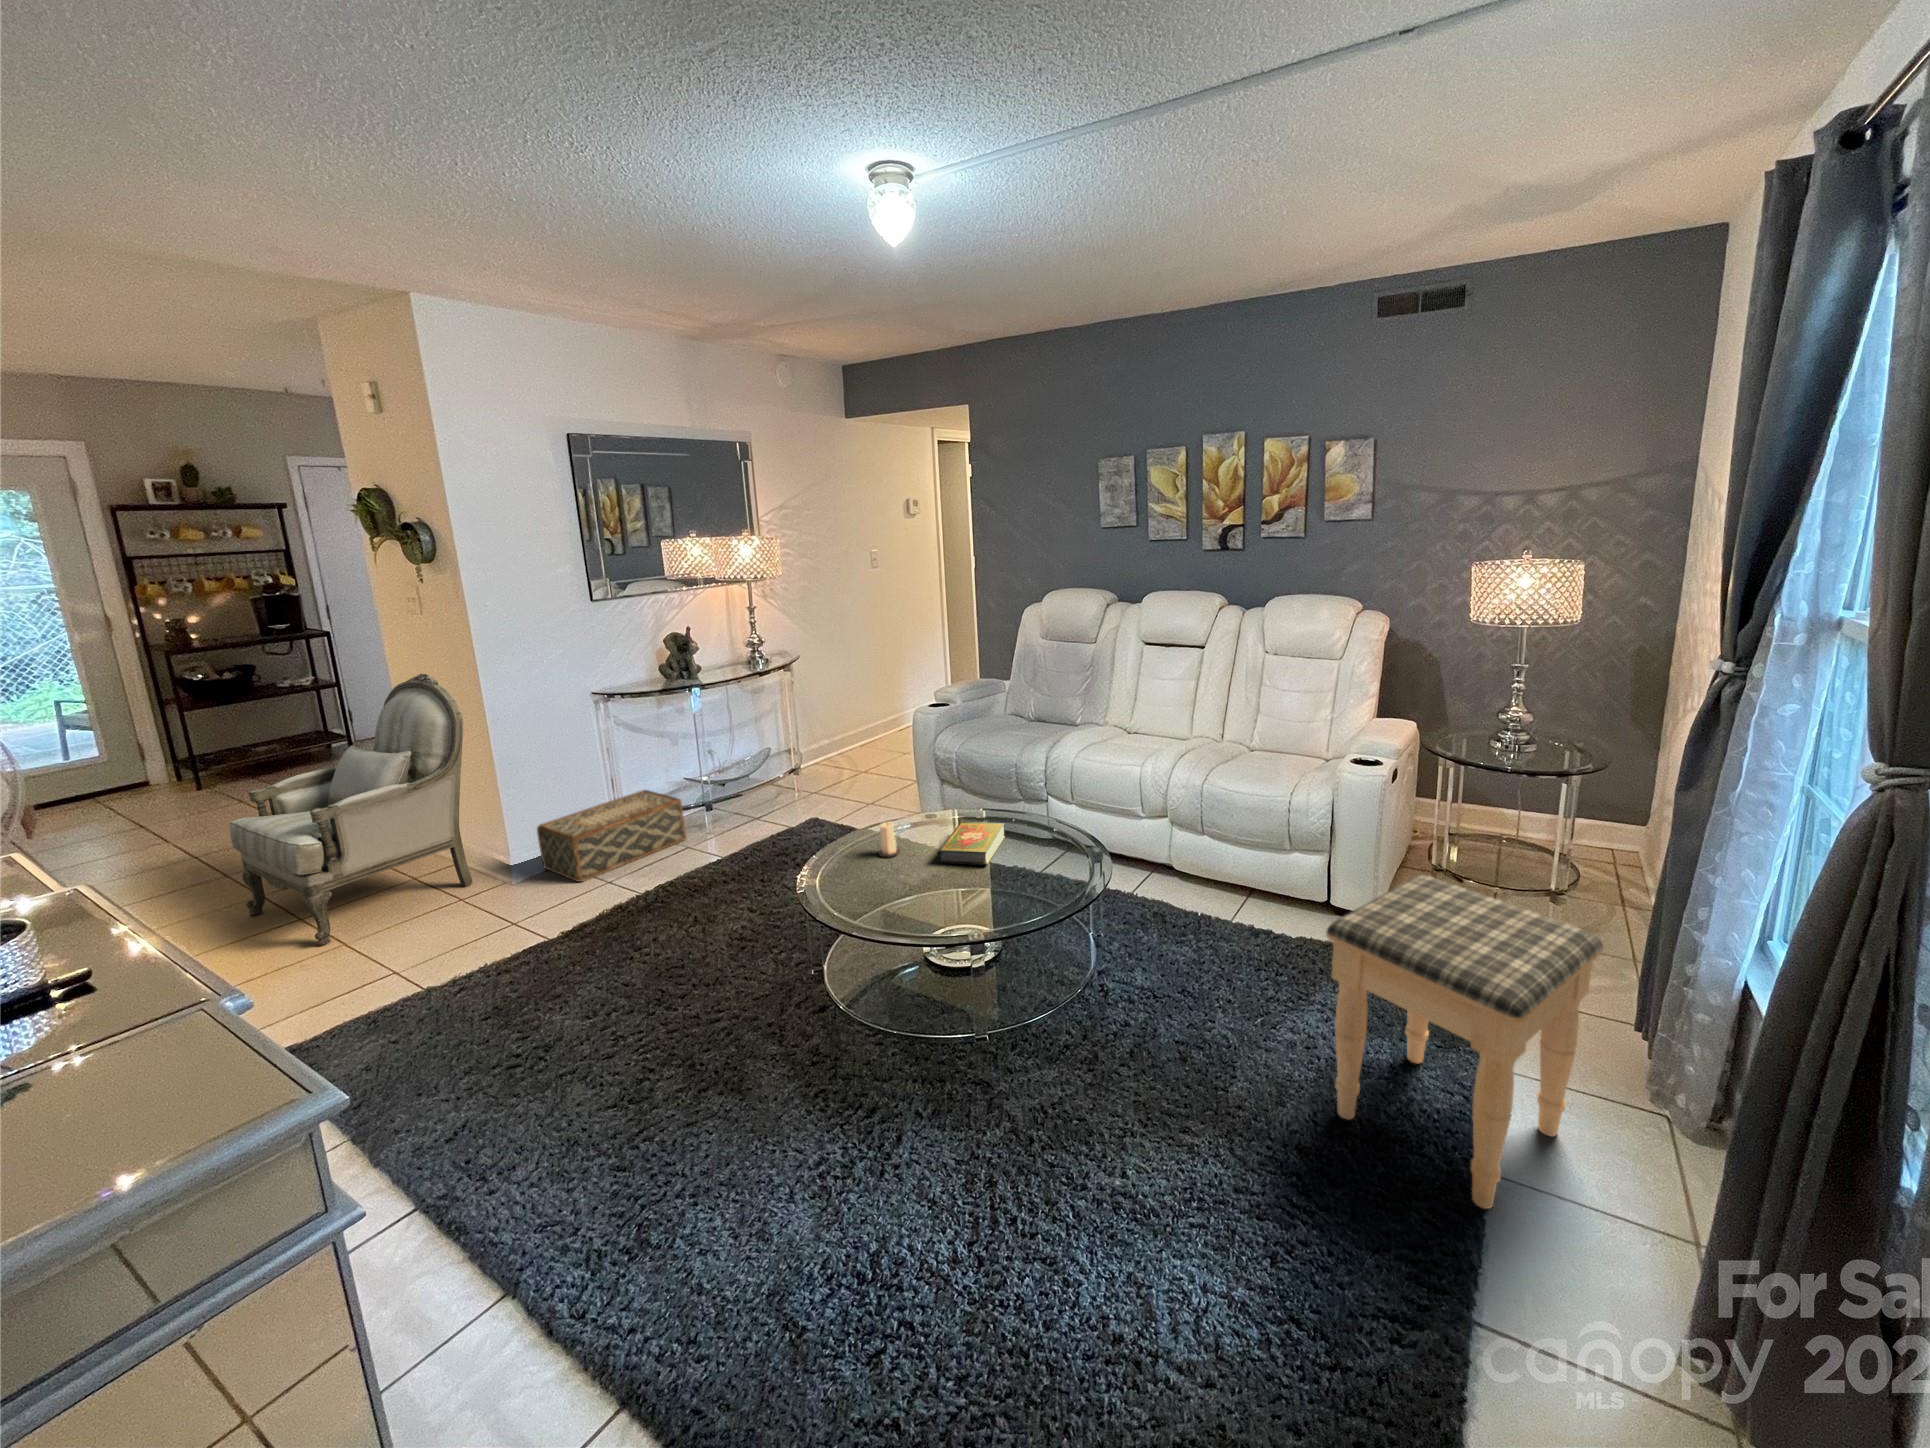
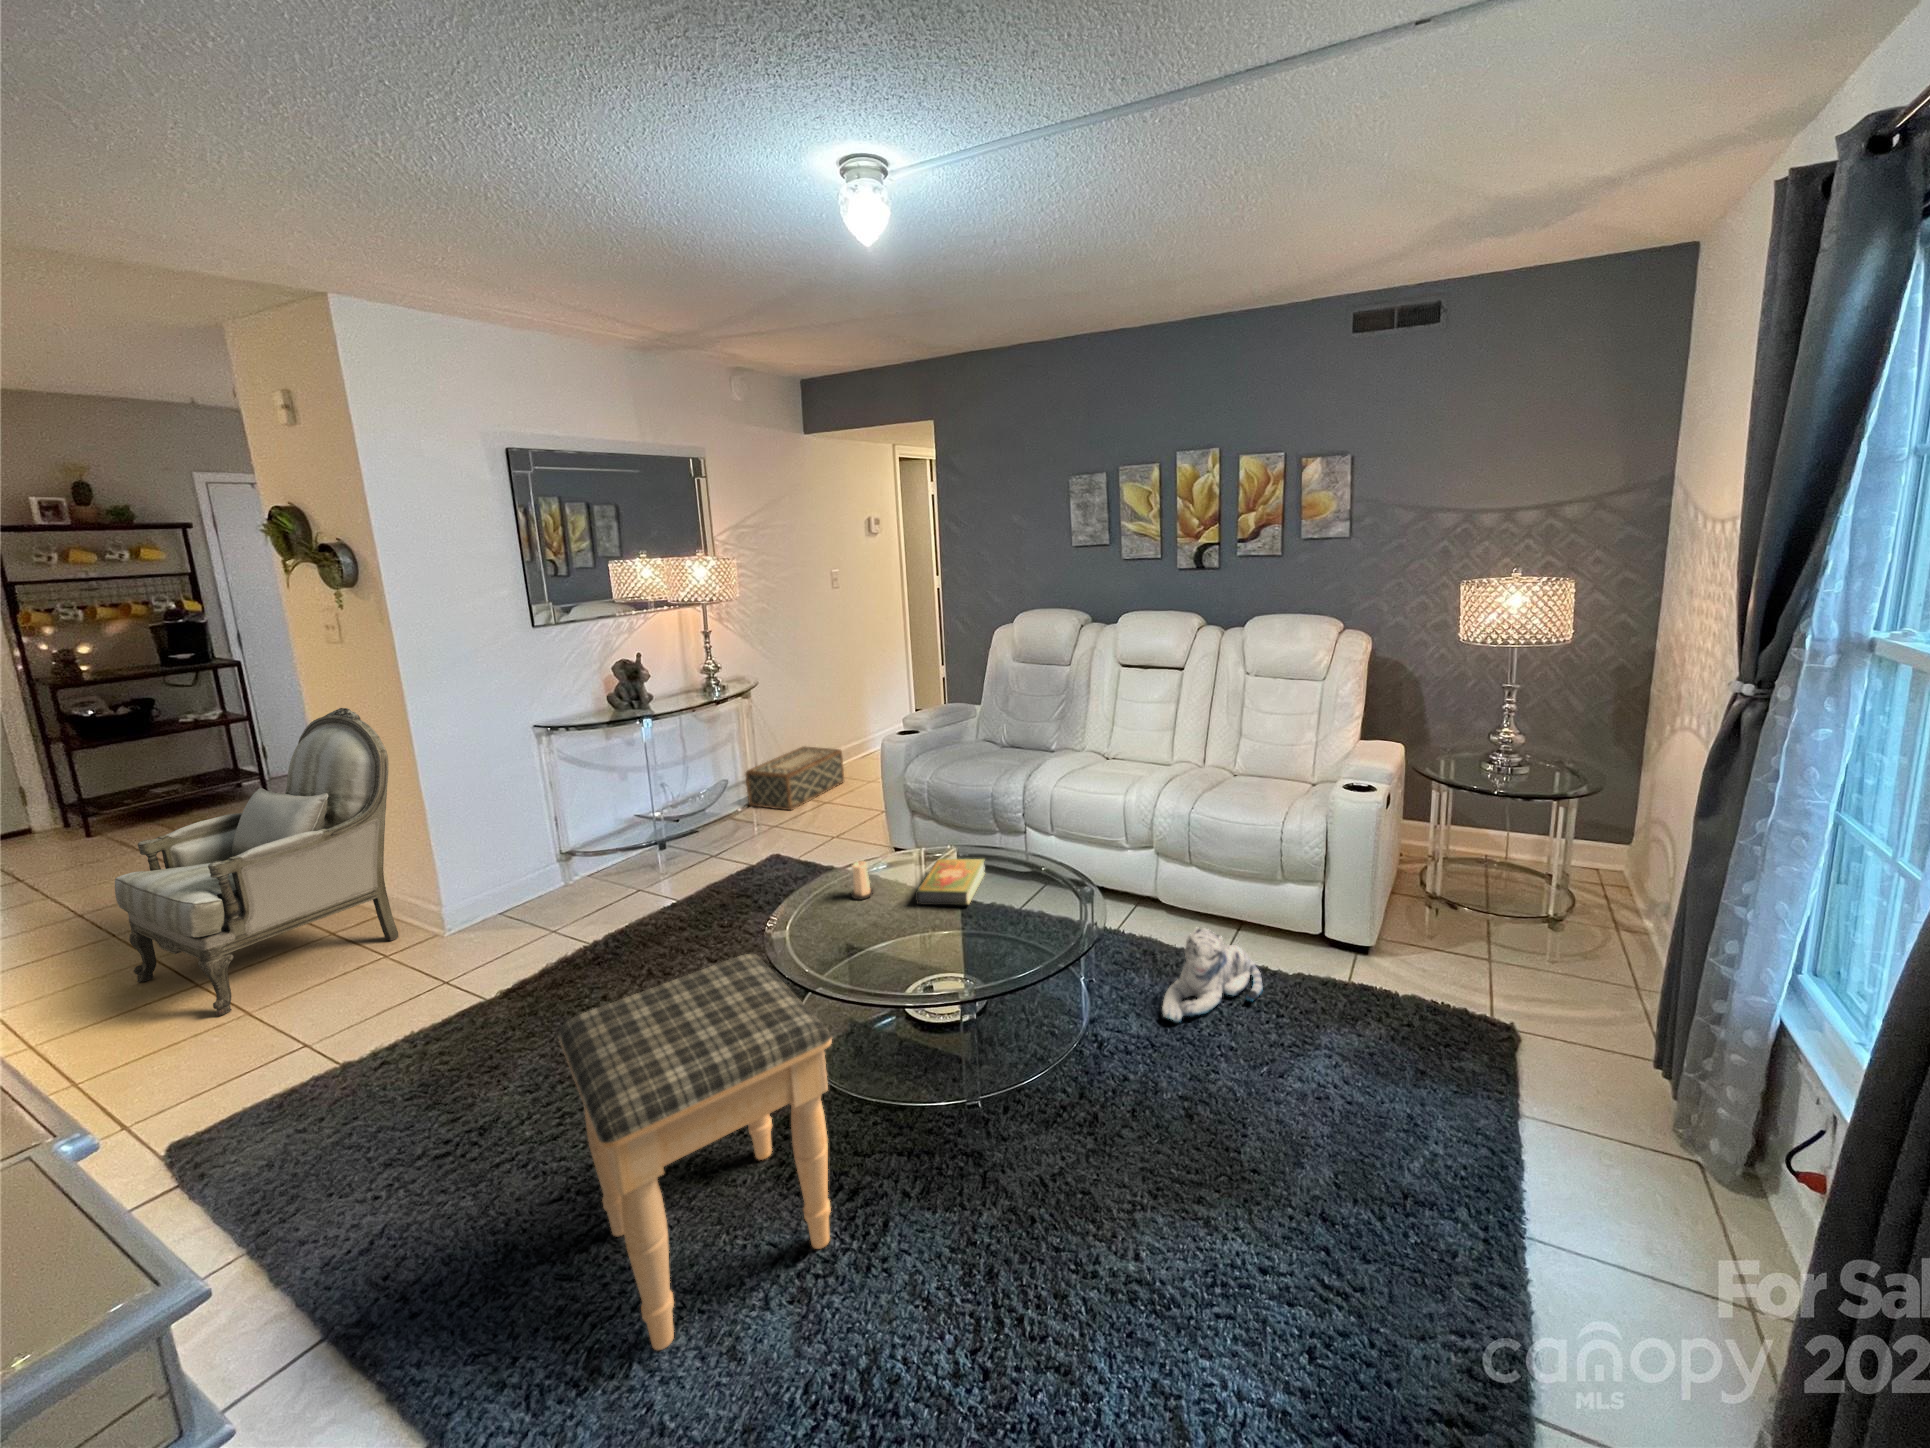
woven basket: present [537,790,686,882] -> present [745,747,844,810]
footstool: present [1326,875,1603,1209] -> present [558,953,832,1350]
plush toy: none [1165,890,1265,978] -> present [1162,928,1263,1022]

